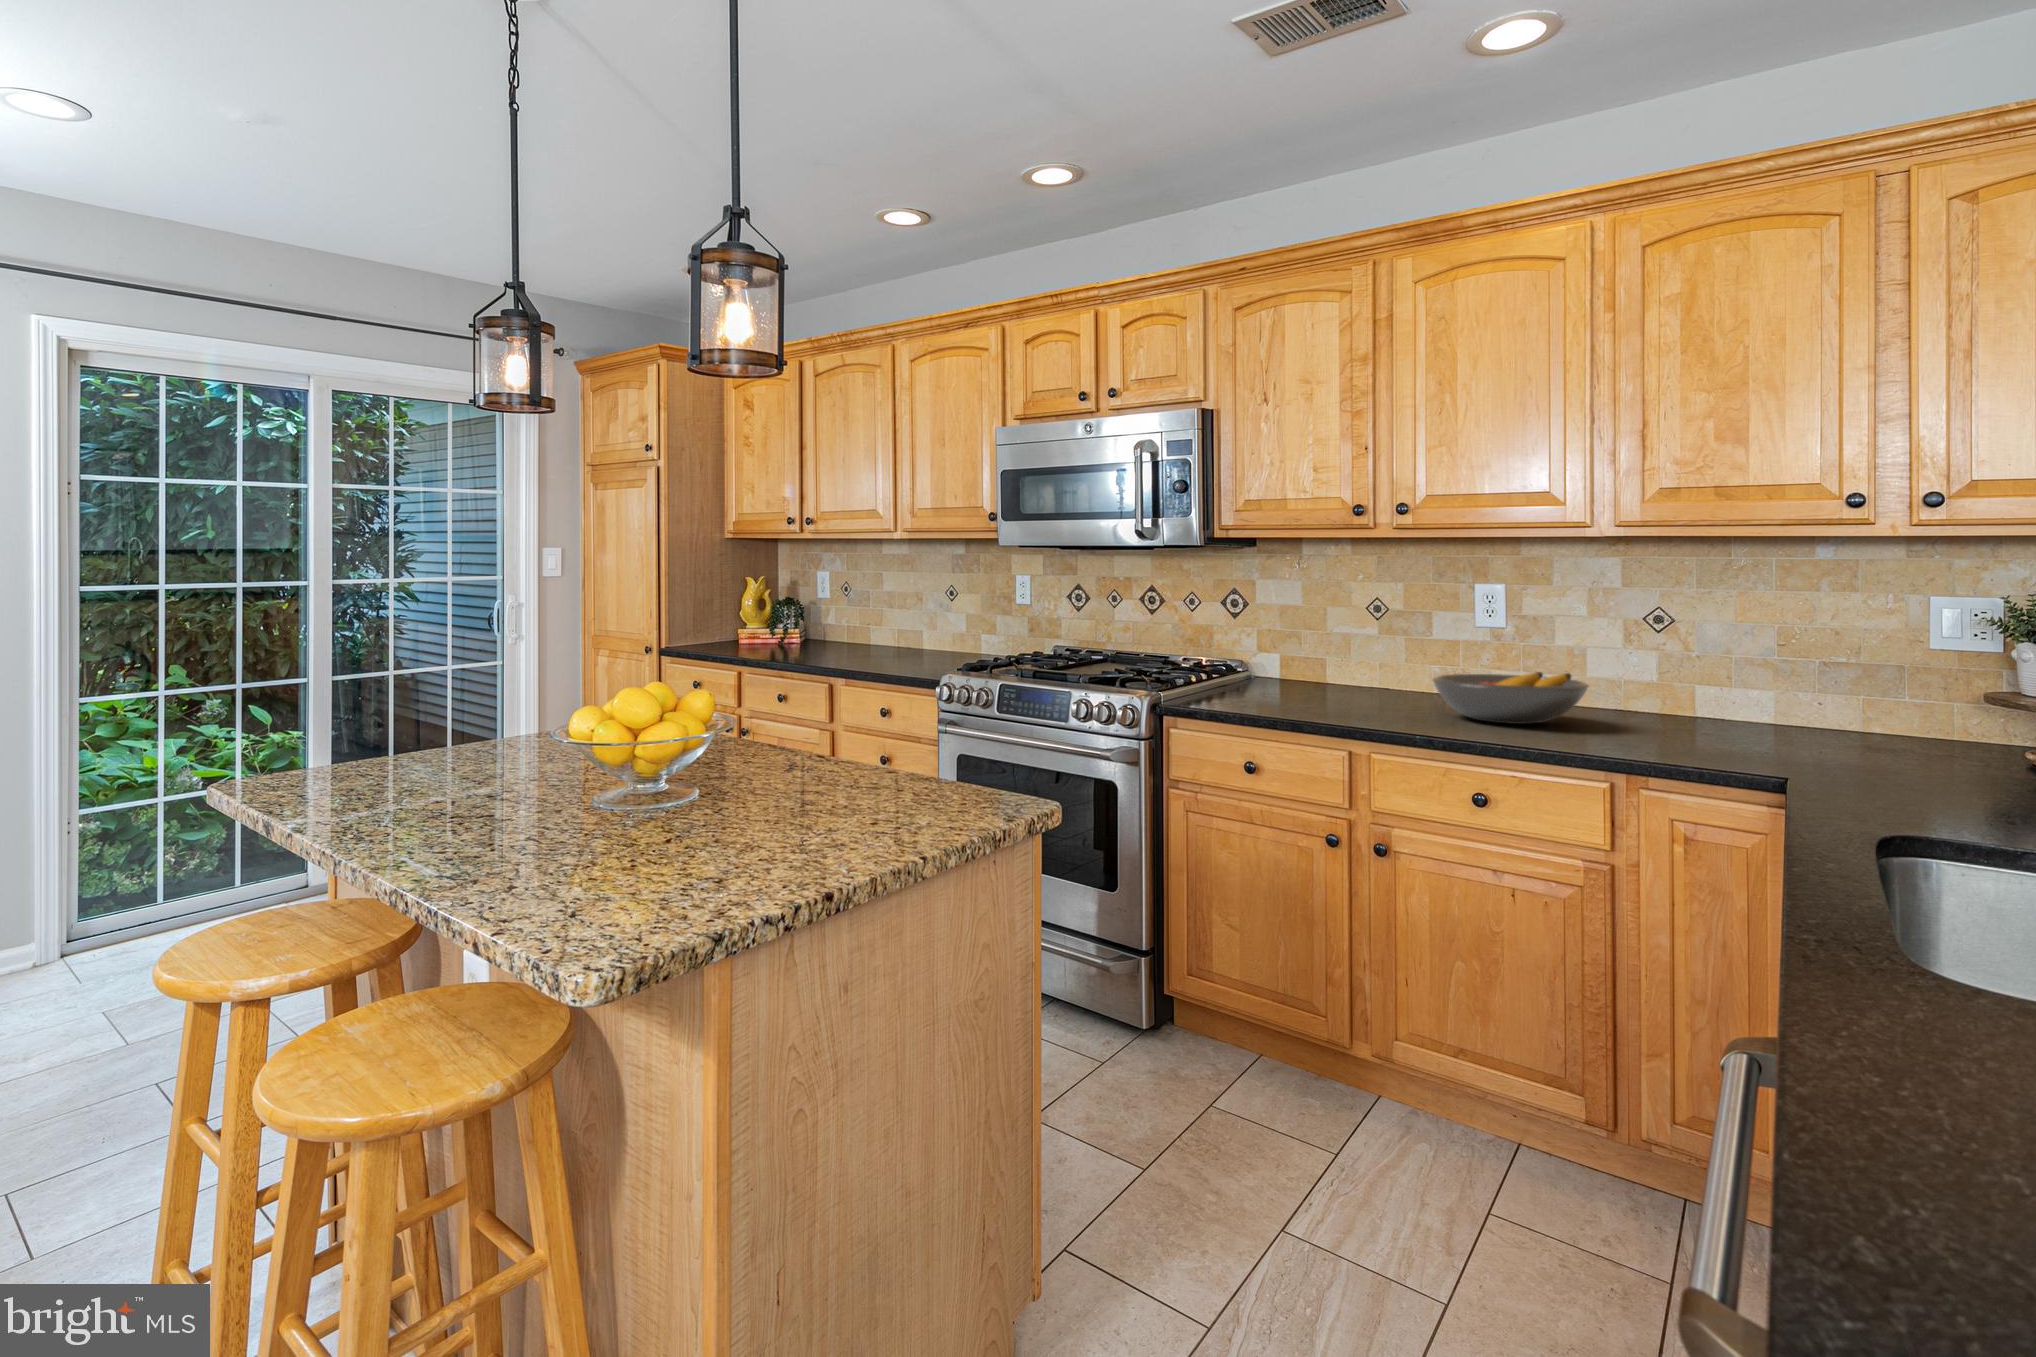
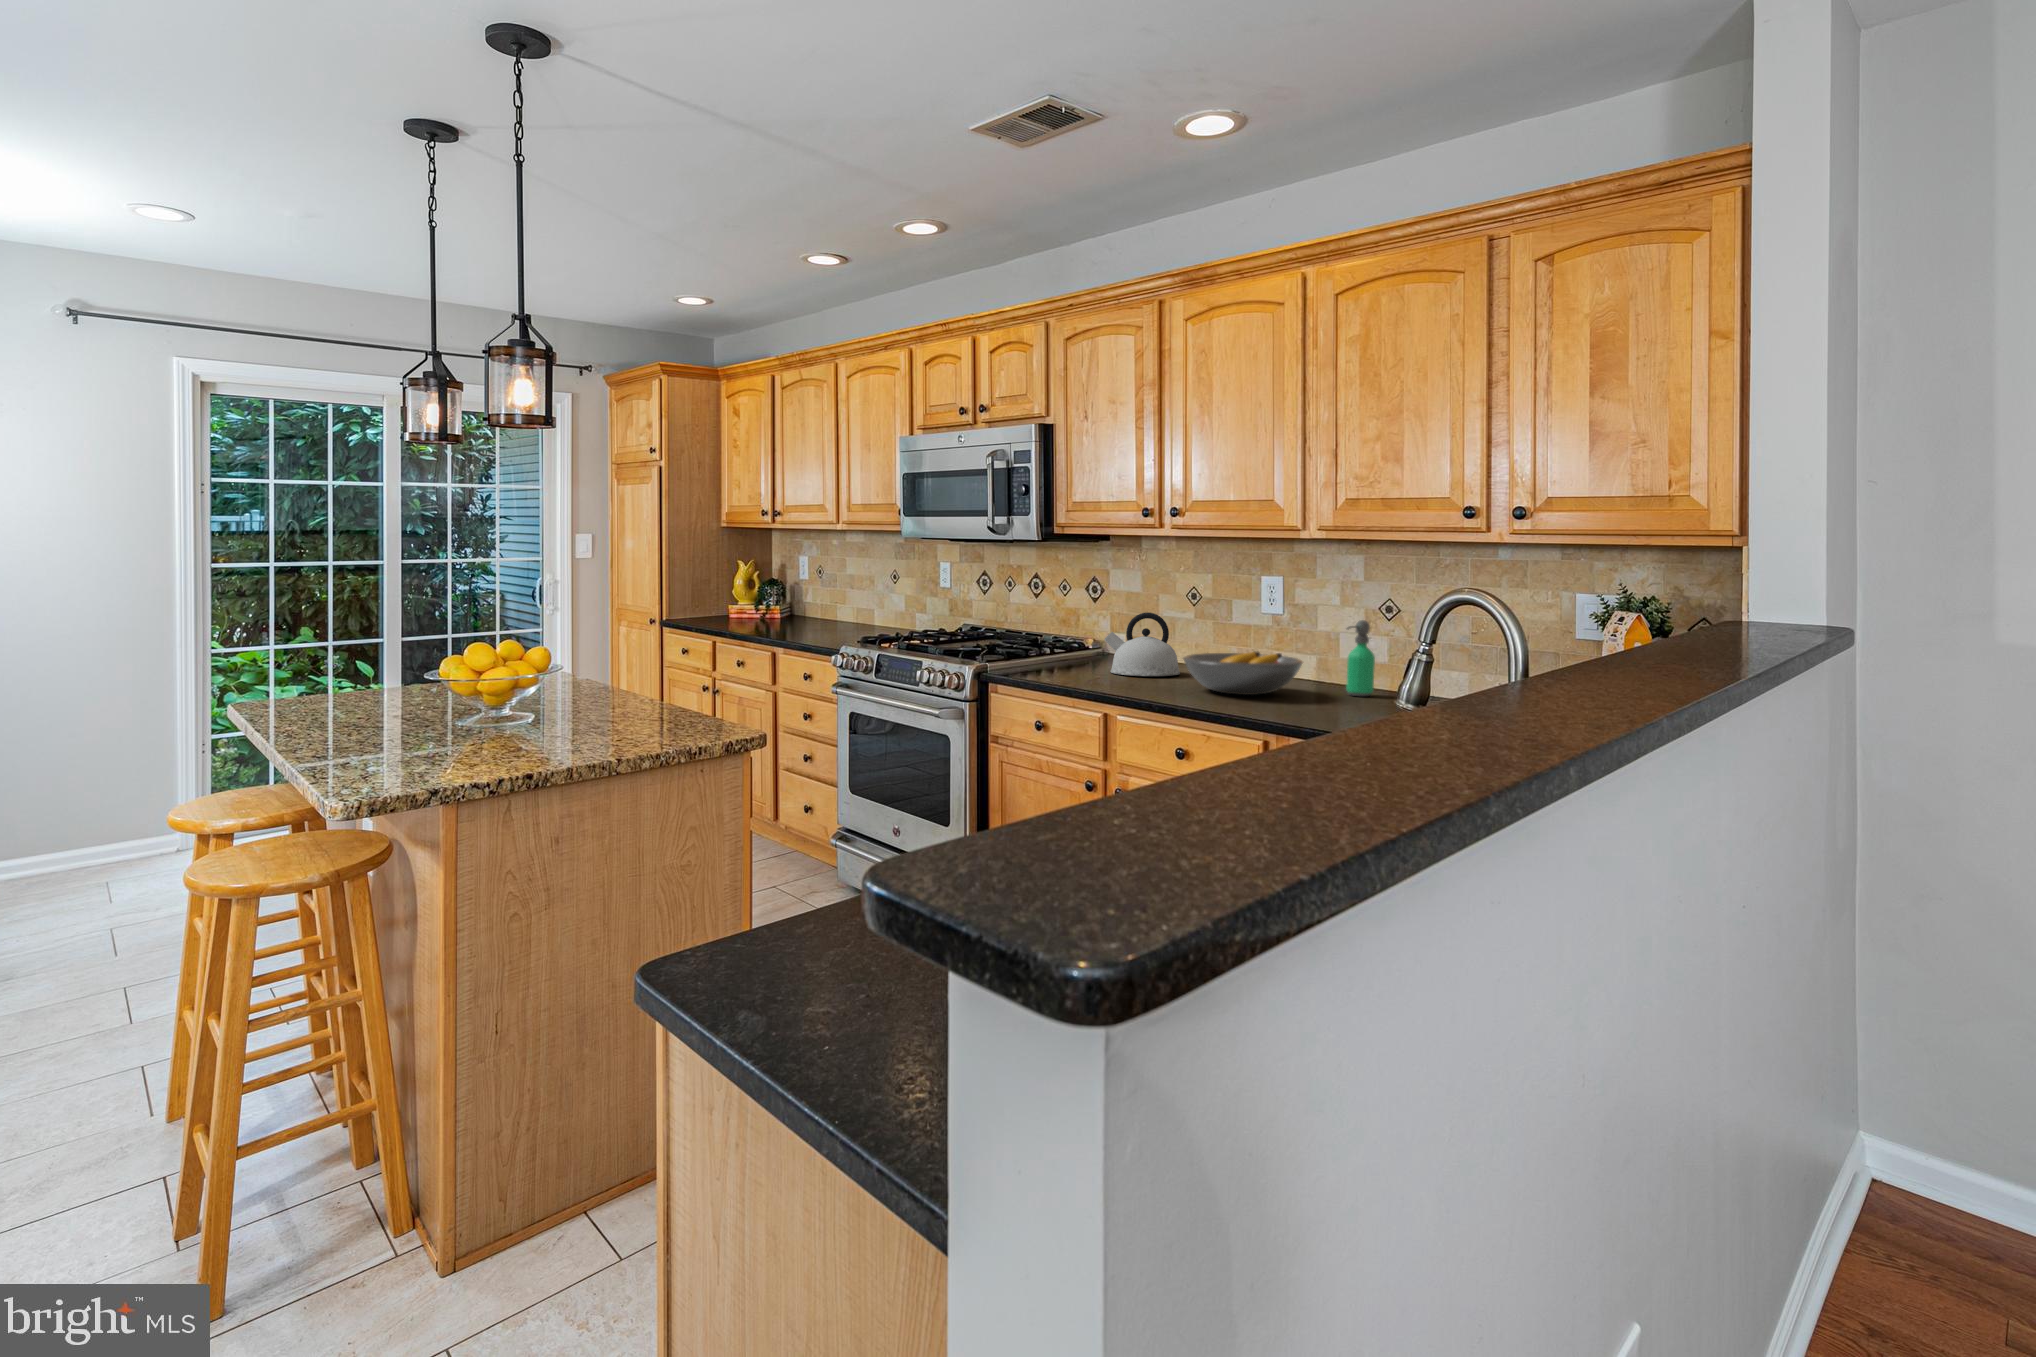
kettle: none [1294,628,1386,703] -> present [1105,613,1180,676]
soap dispenser: none [1614,633,1651,721] -> present [1346,620,1375,696]

